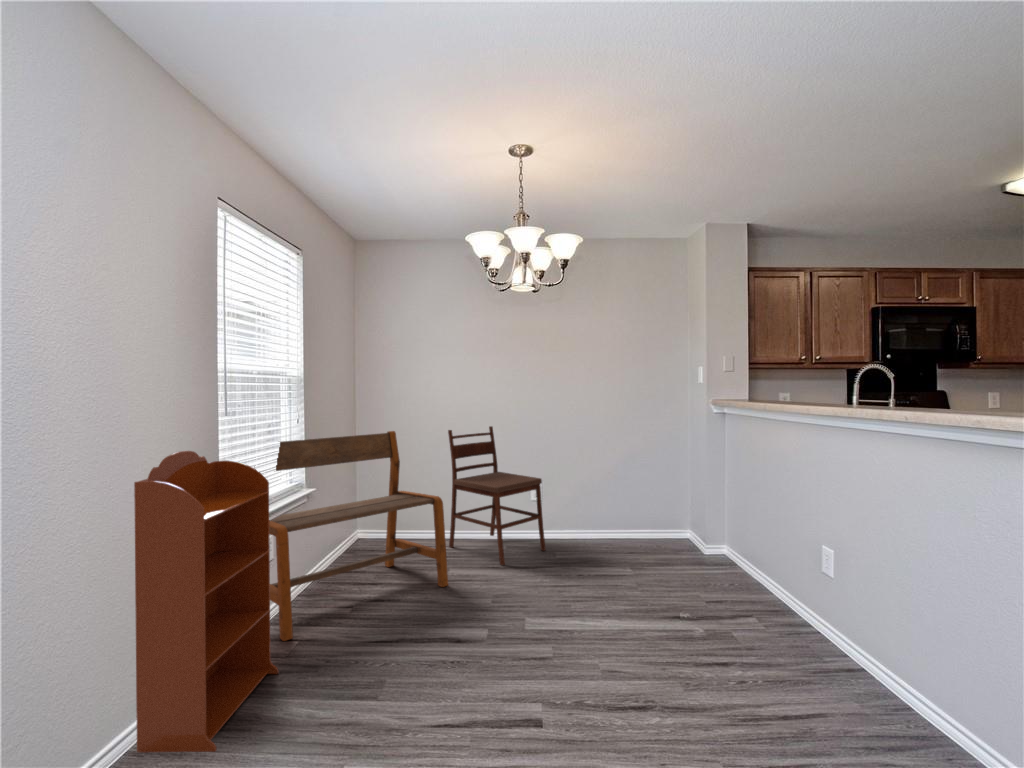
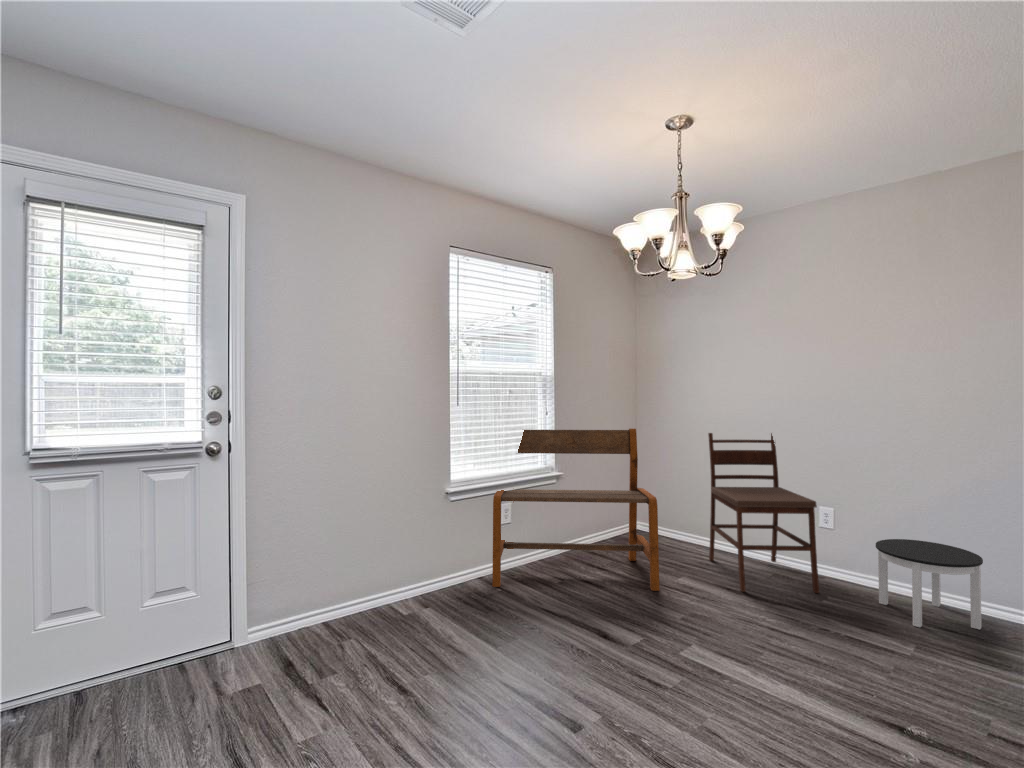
bookcase: present [134,451,279,752] -> none [363,426,466,631]
round table: none [578,495,638,555] -> present [876,539,983,629]

